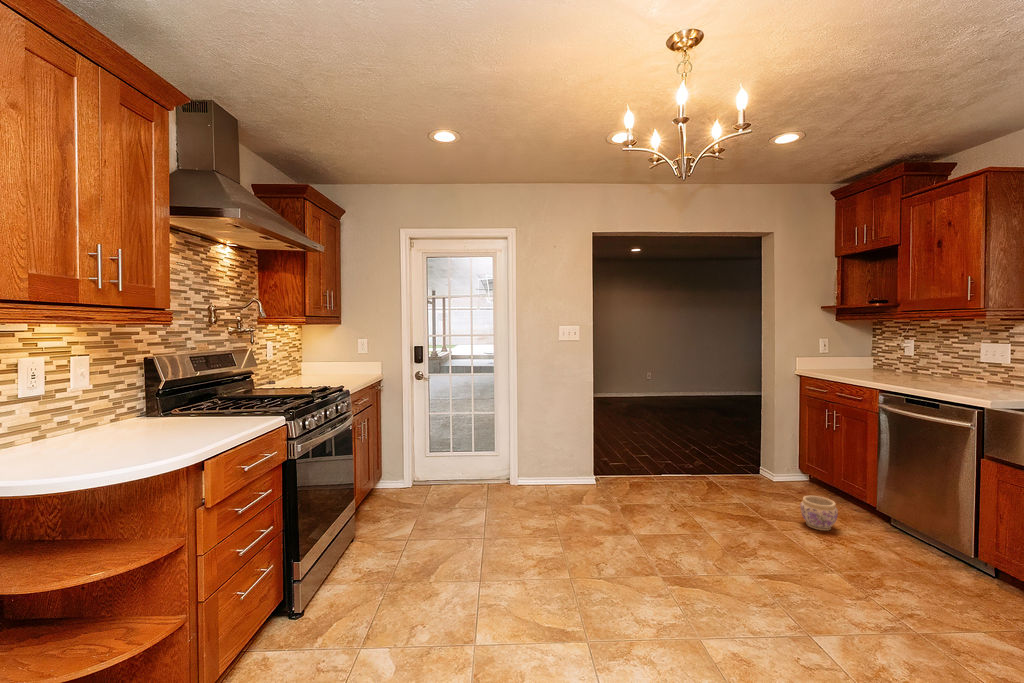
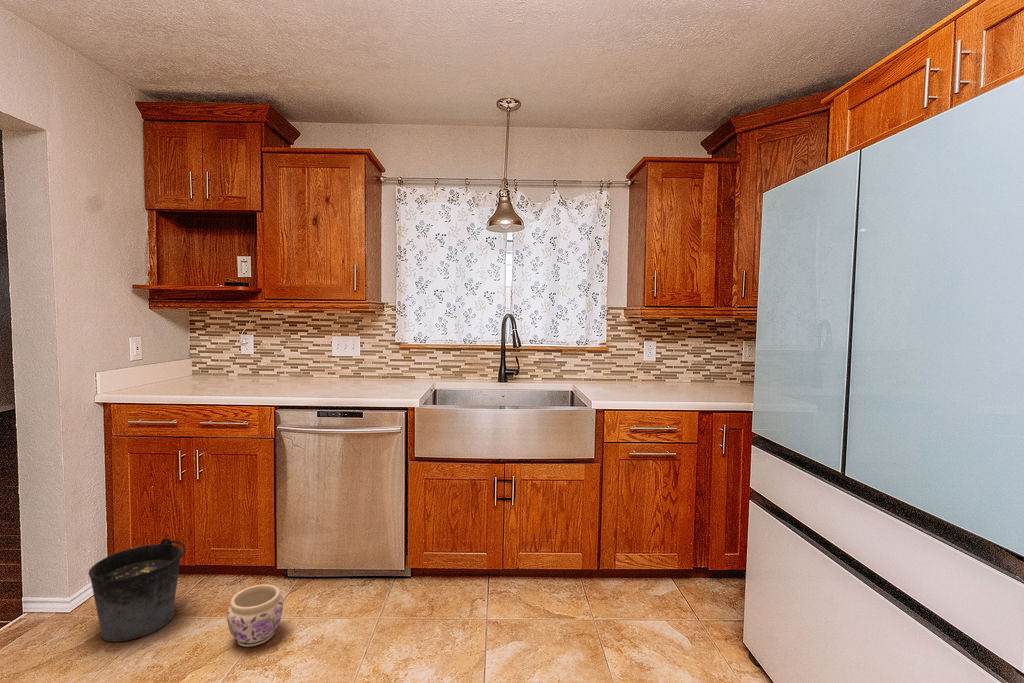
bucket: none [760,455,811,501] -> present [88,539,186,642]

